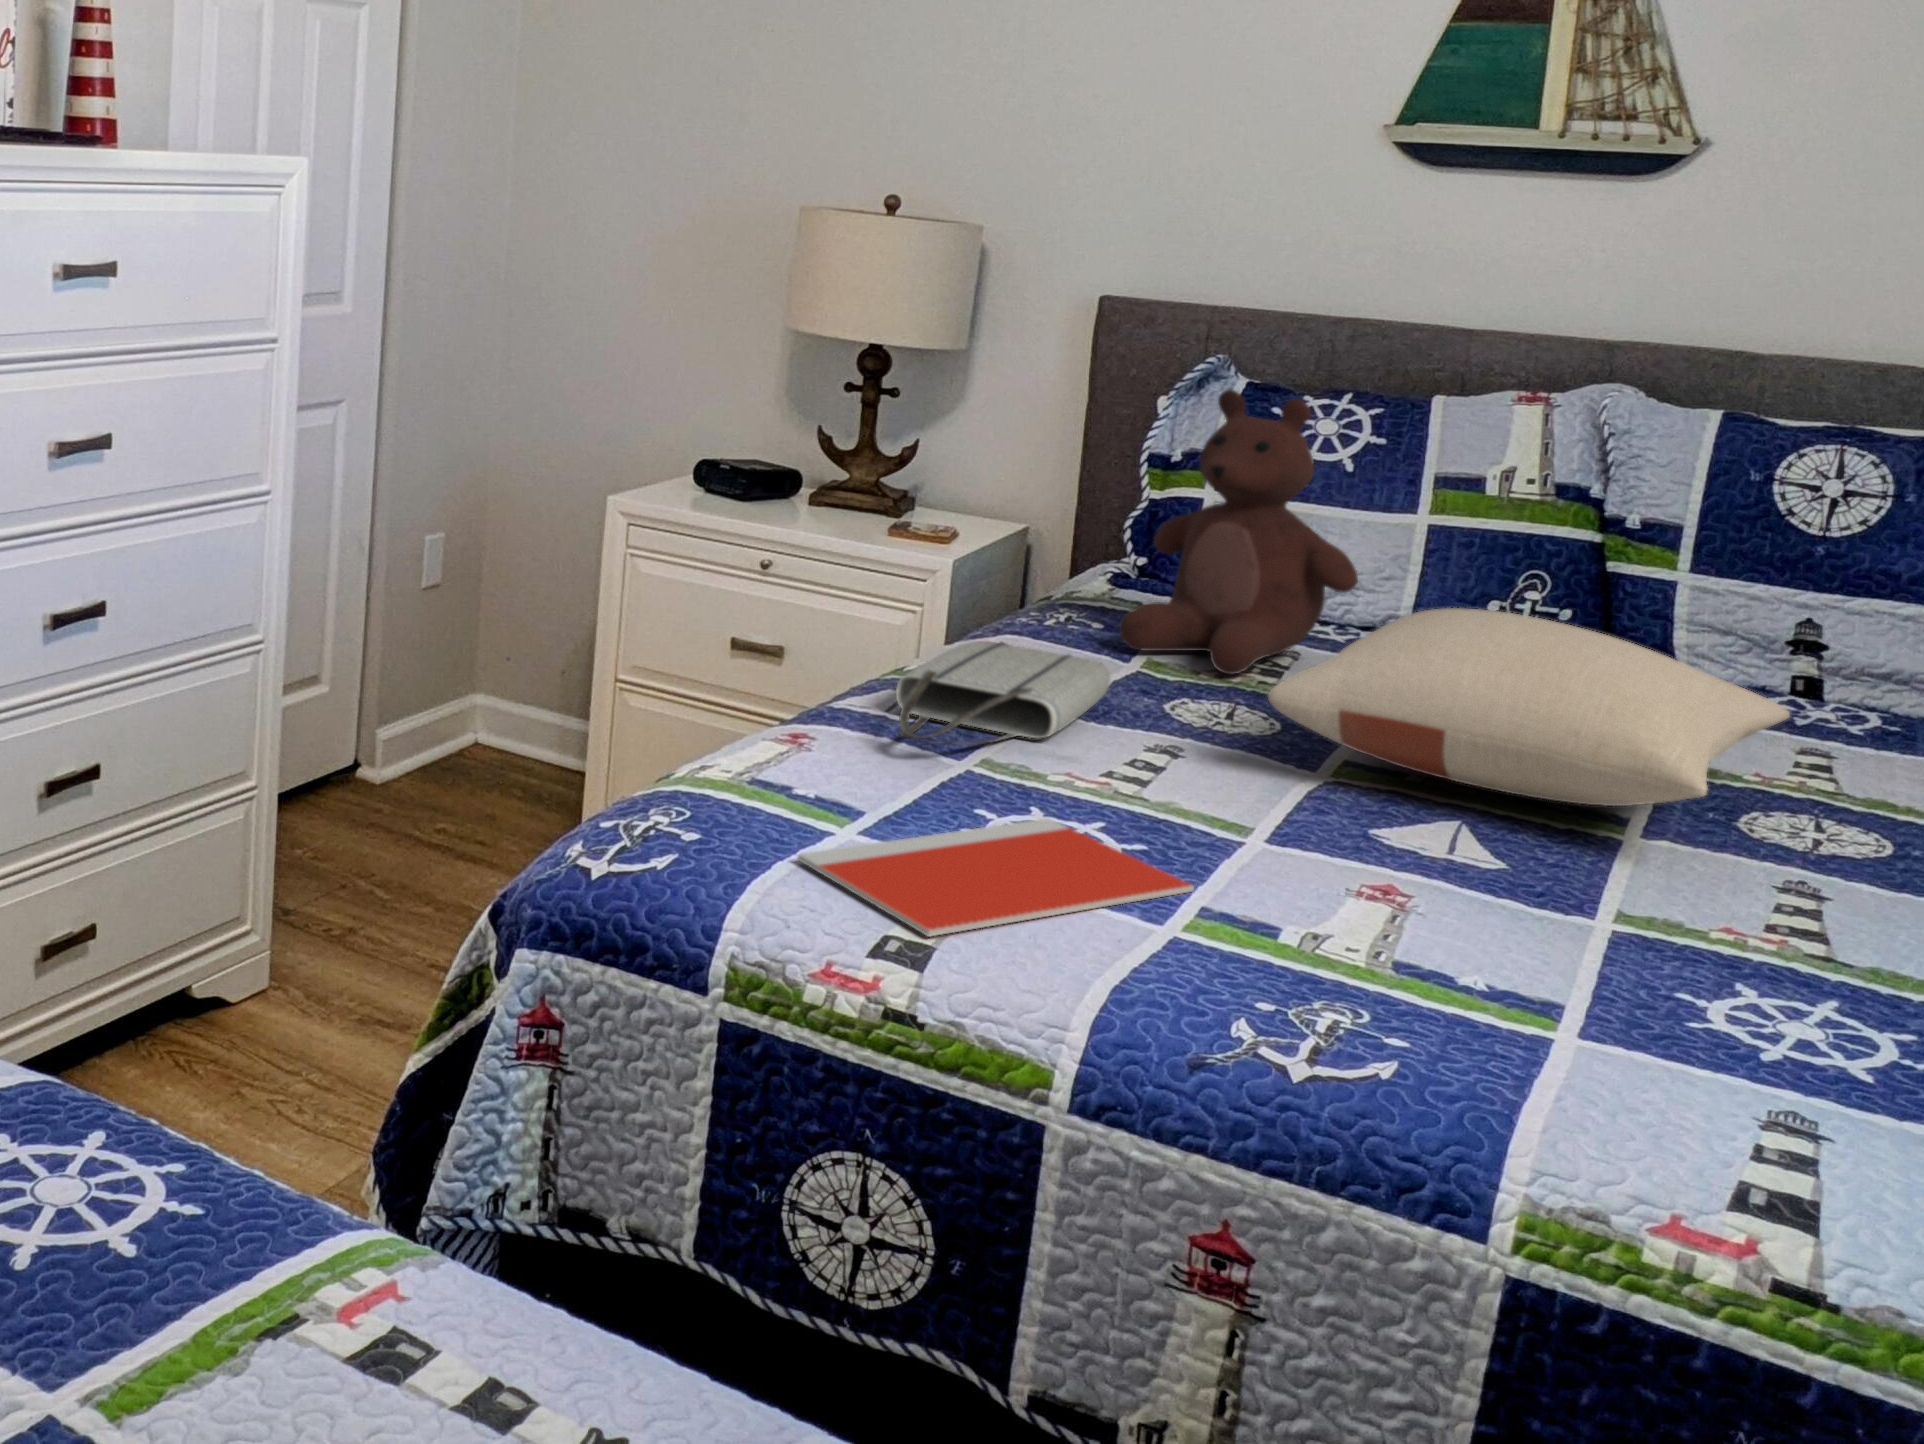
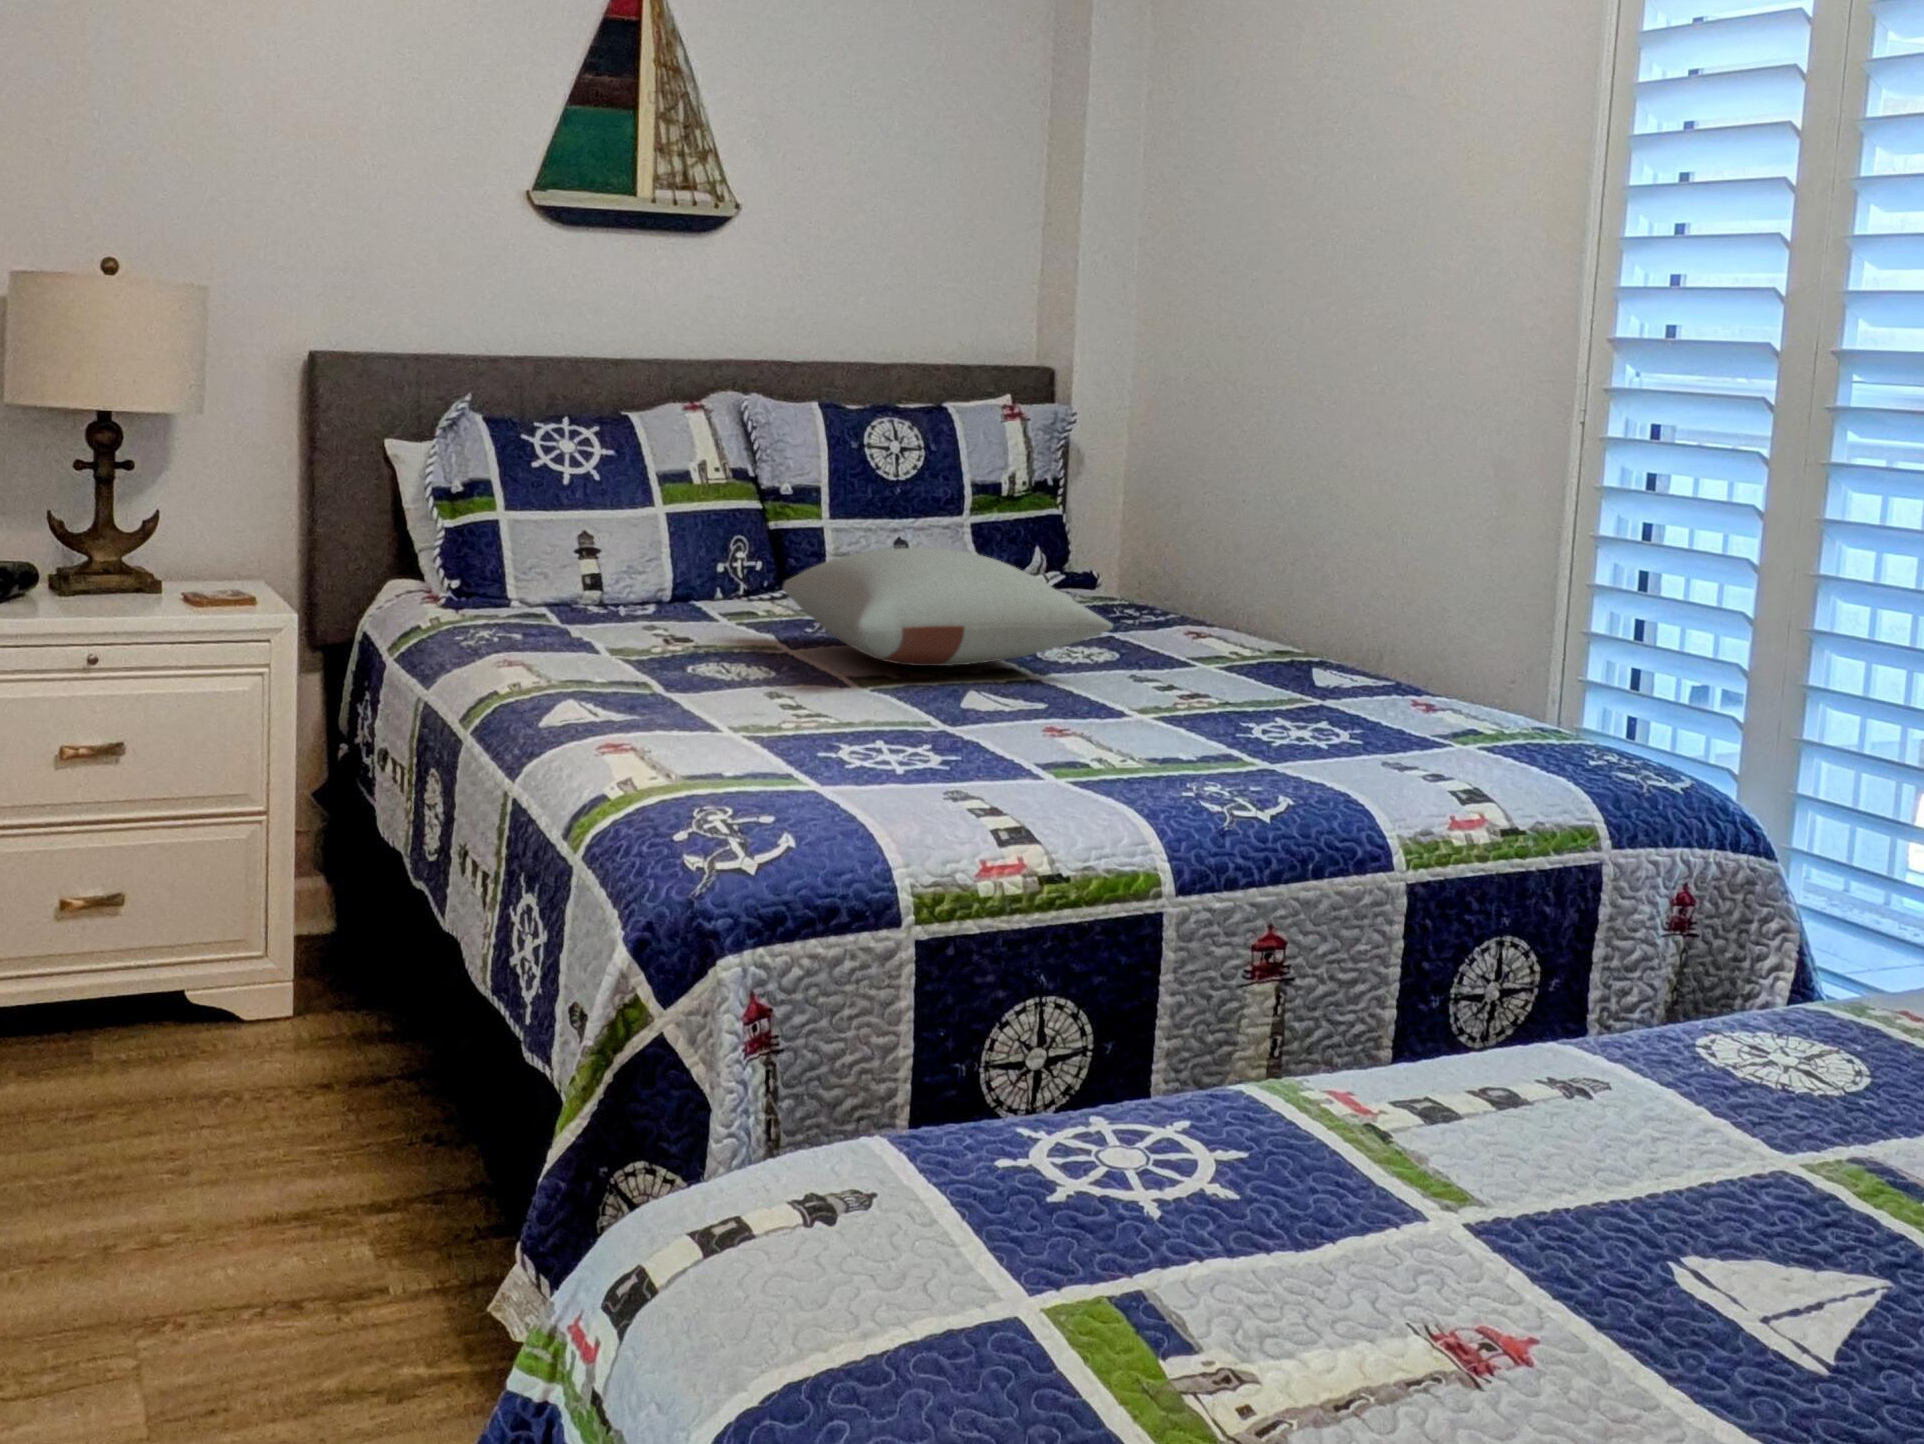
teddy bear: present [1119,390,1358,675] -> none [538,417,716,642]
tote bag: present [896,641,1110,745] -> none [540,644,722,721]
notebook: present [798,818,1194,936] -> none [843,743,1017,821]

